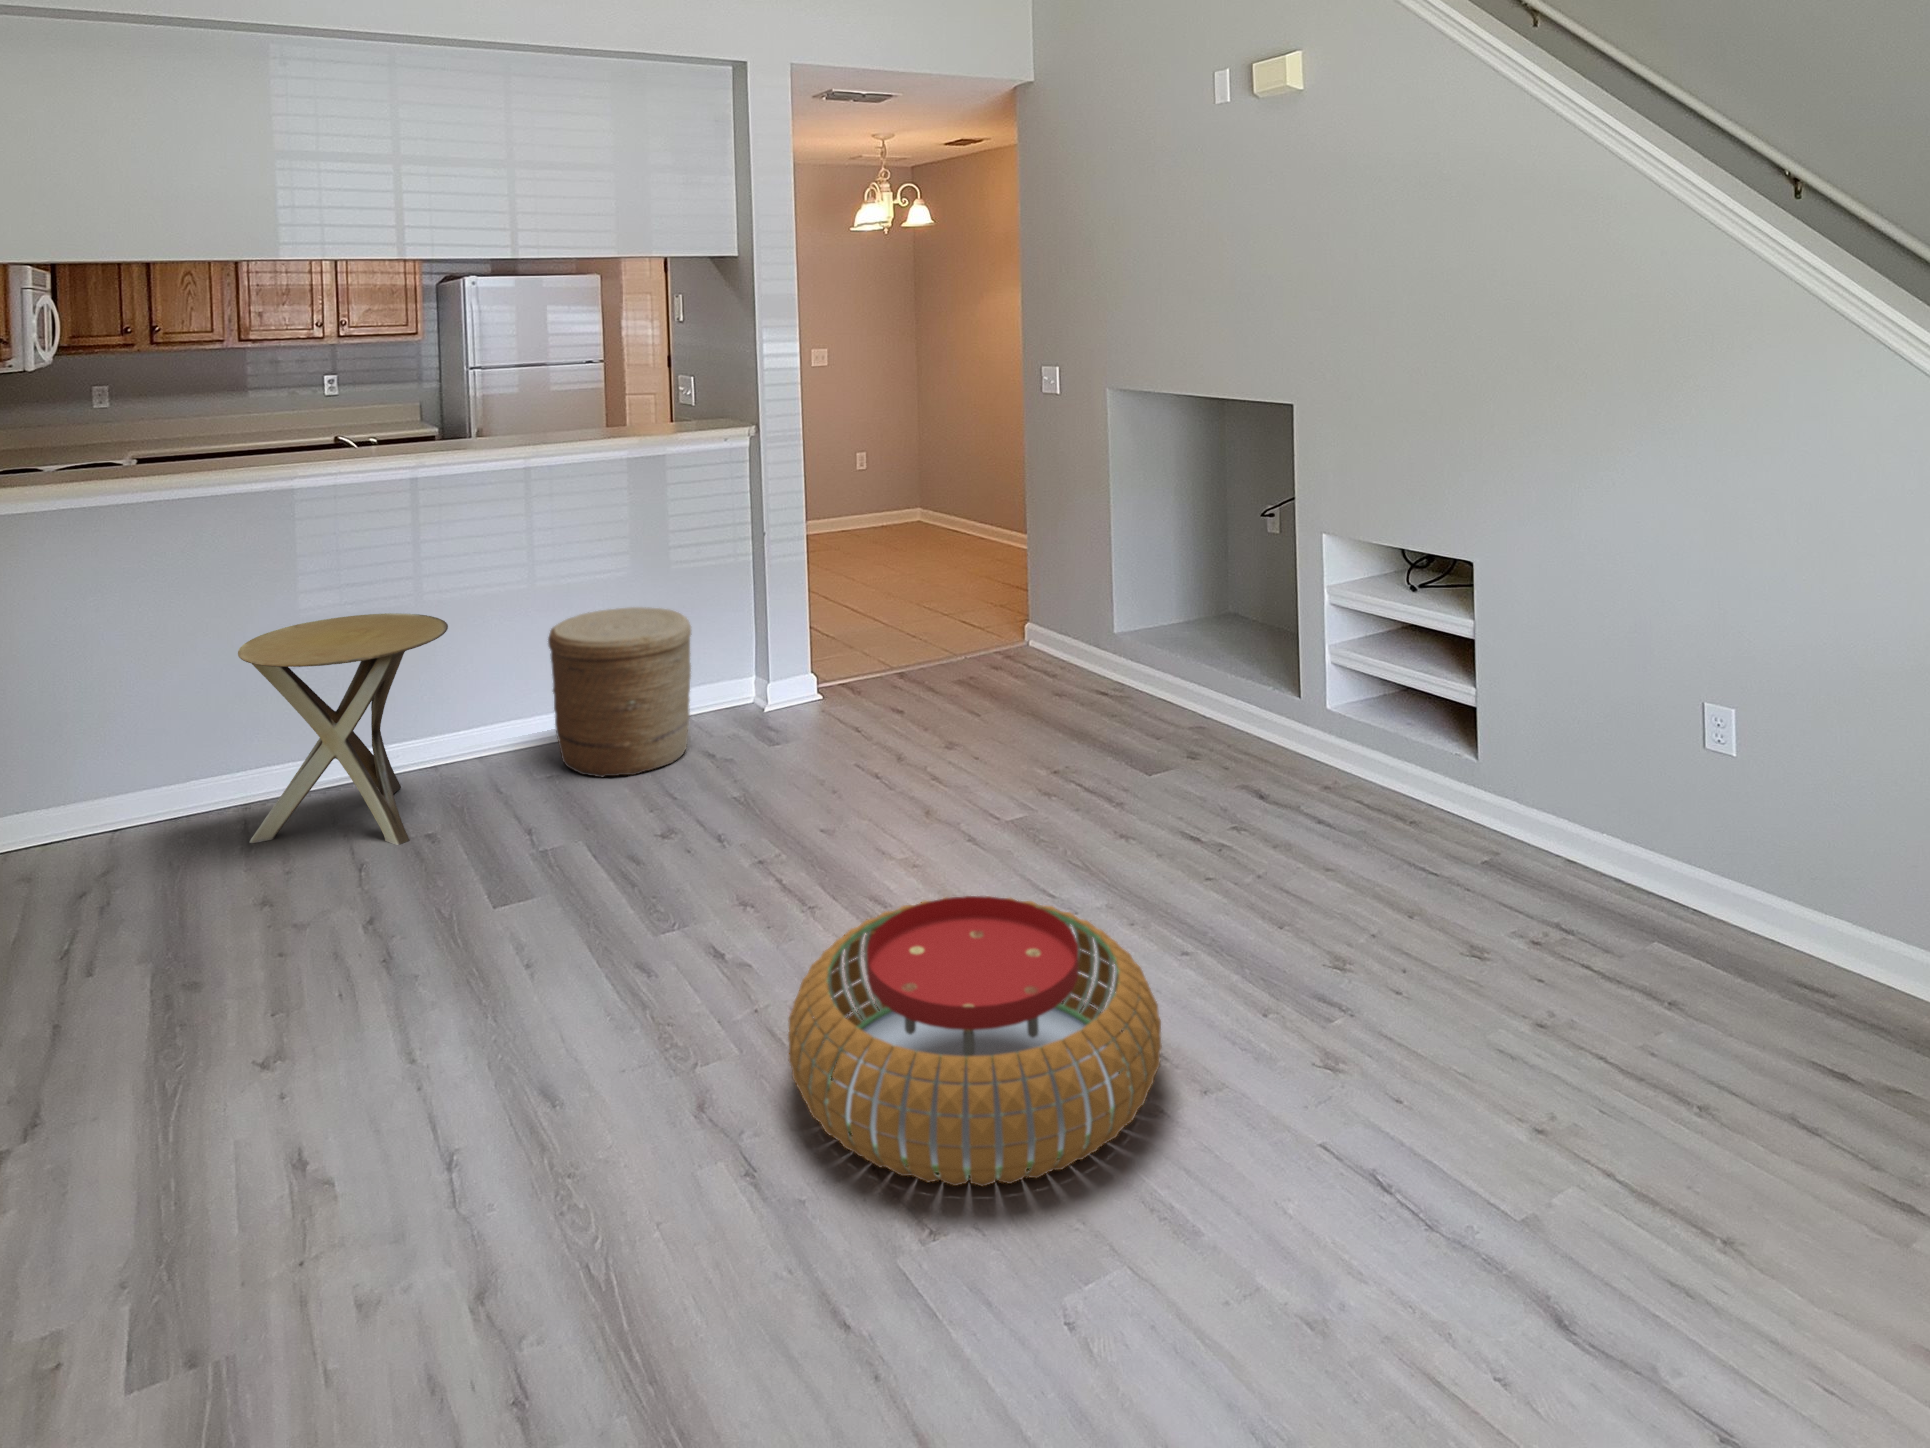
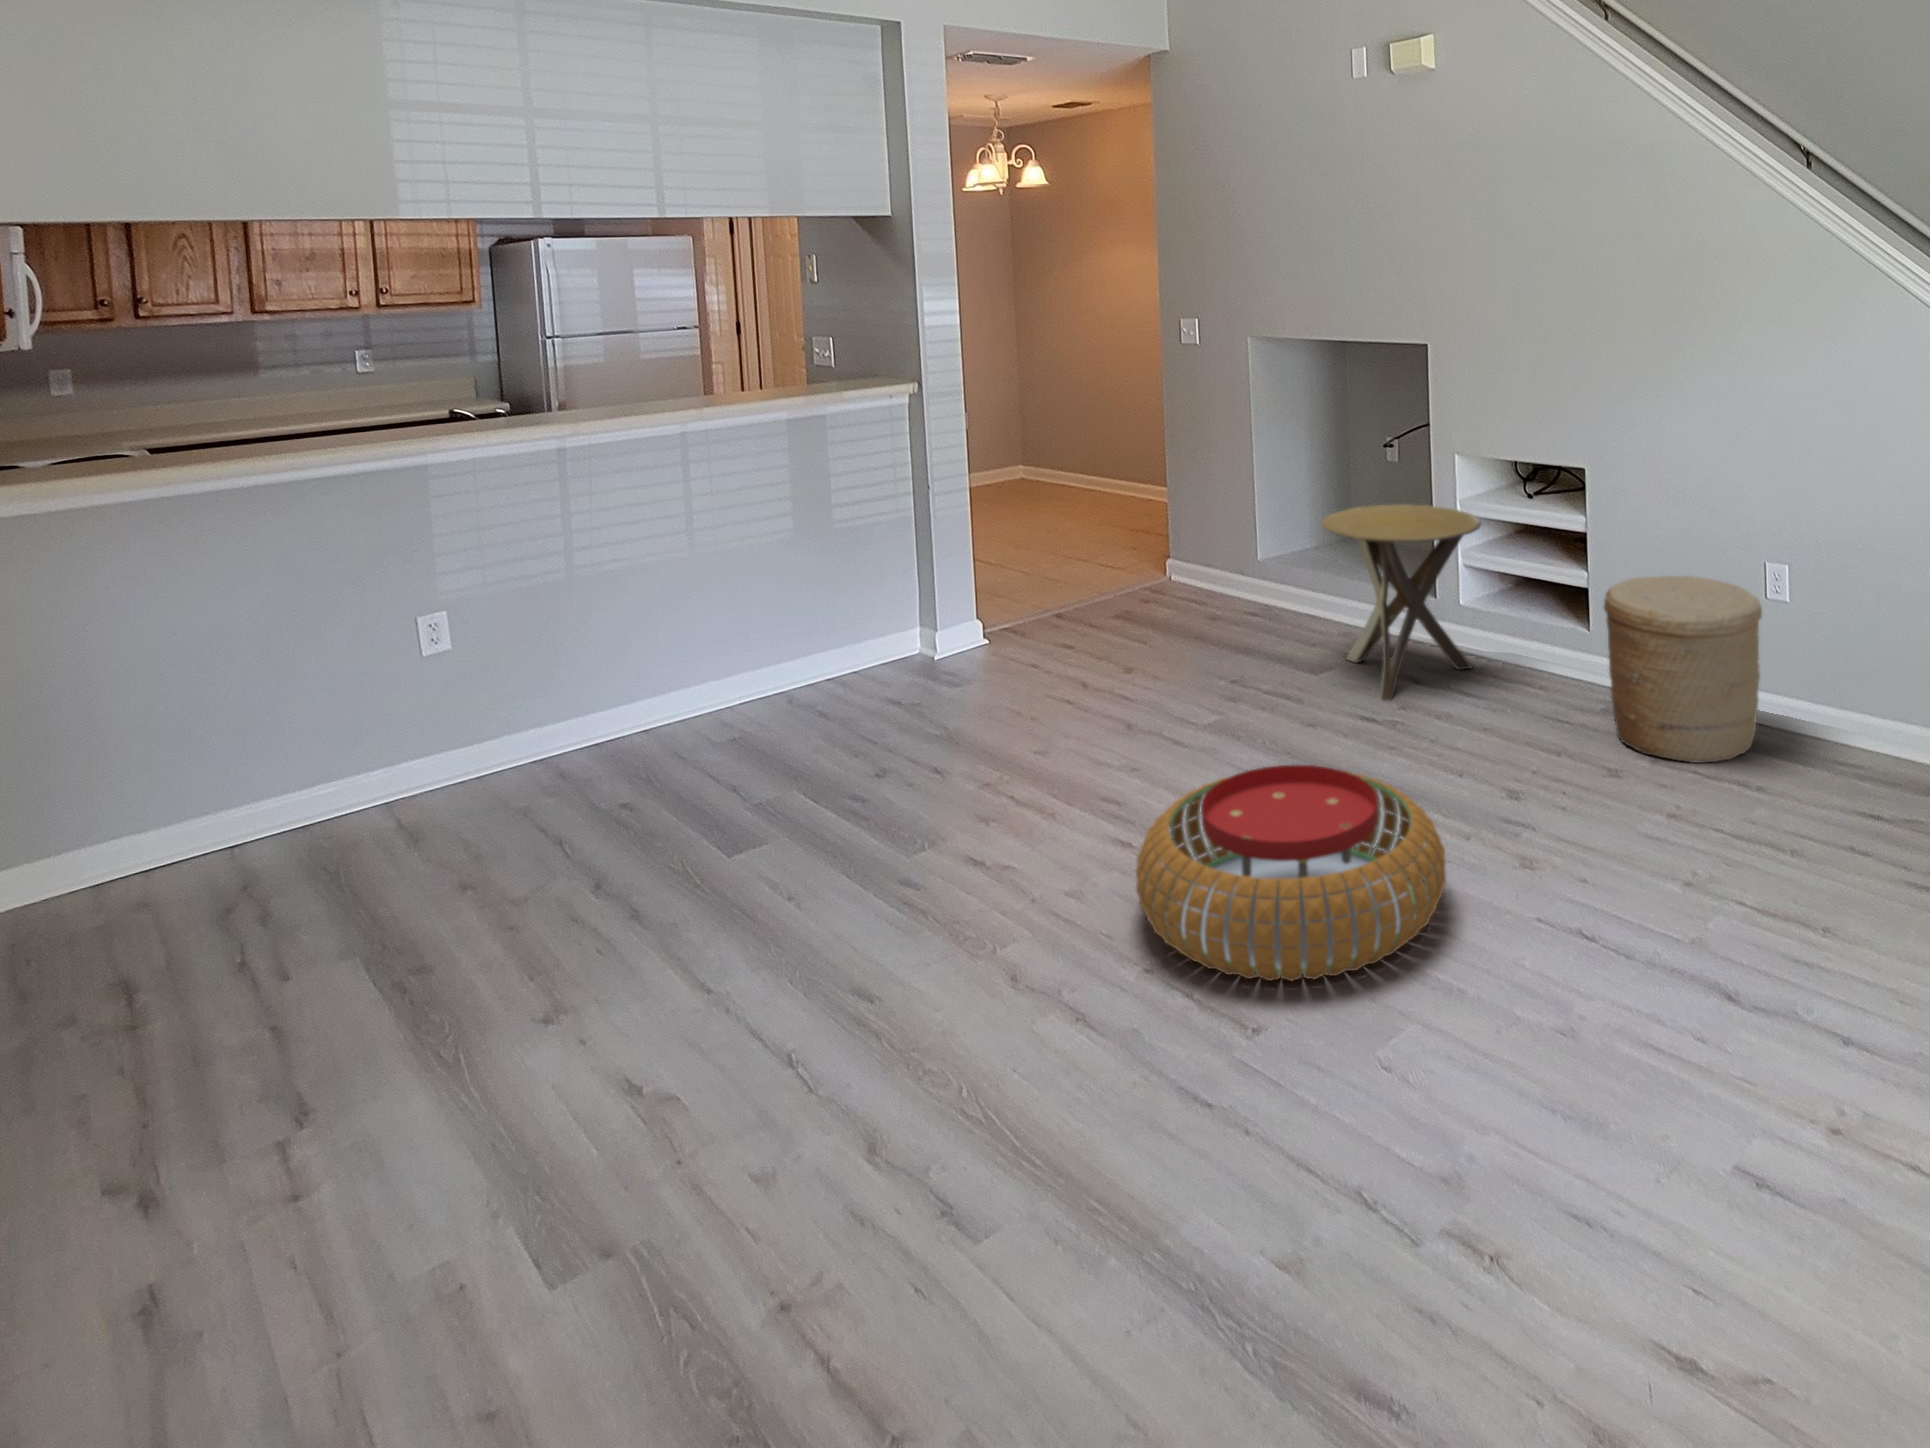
woven basket: present [548,607,691,777] -> present [1603,576,1762,763]
side table: present [238,613,448,845] -> present [1321,504,1481,701]

